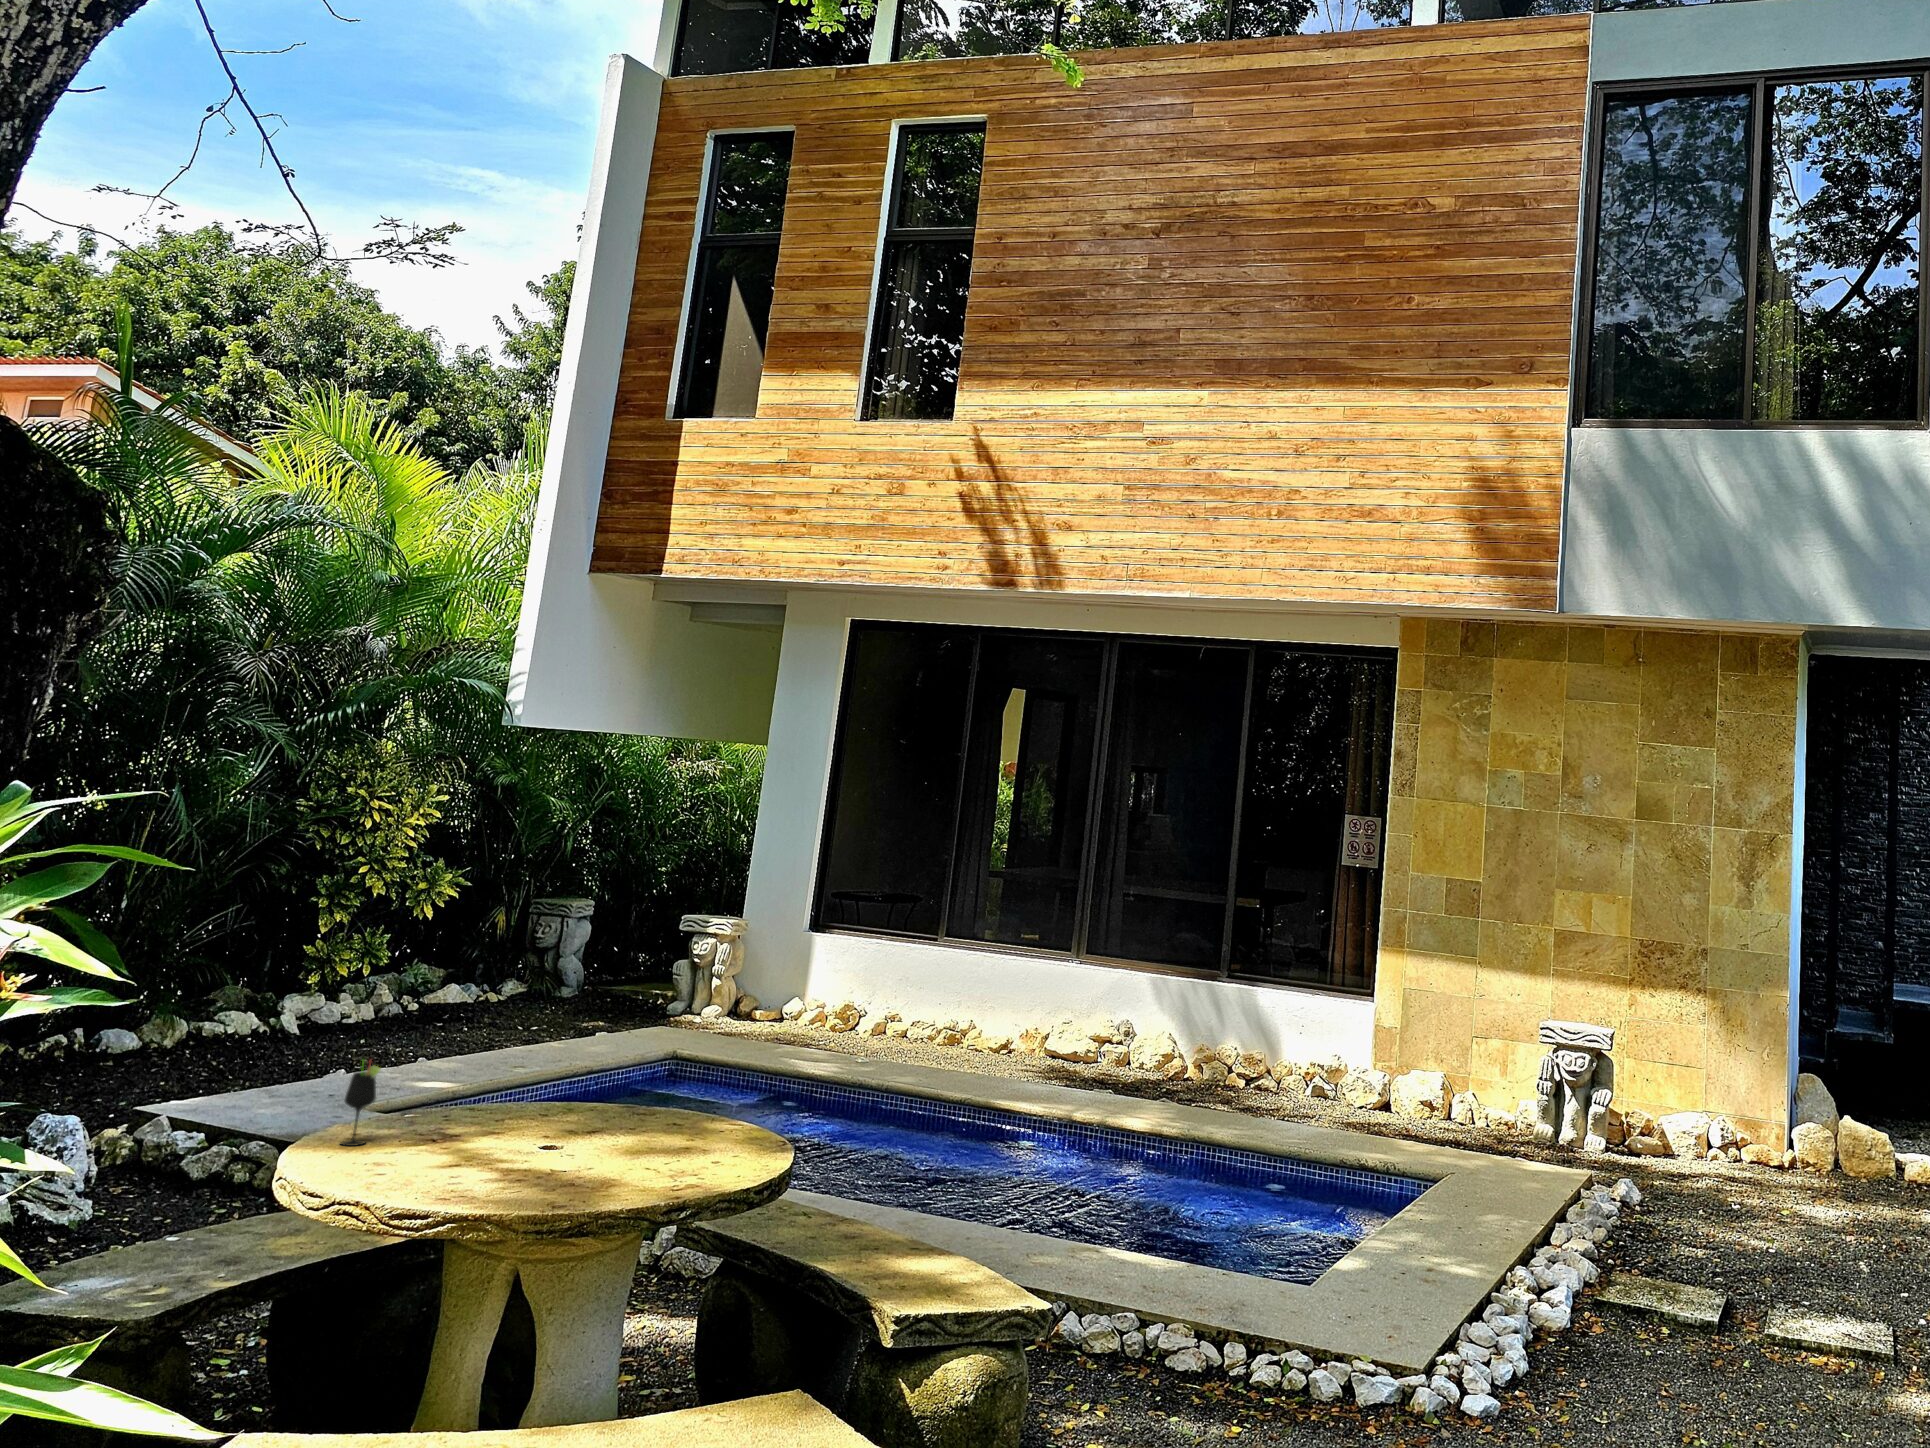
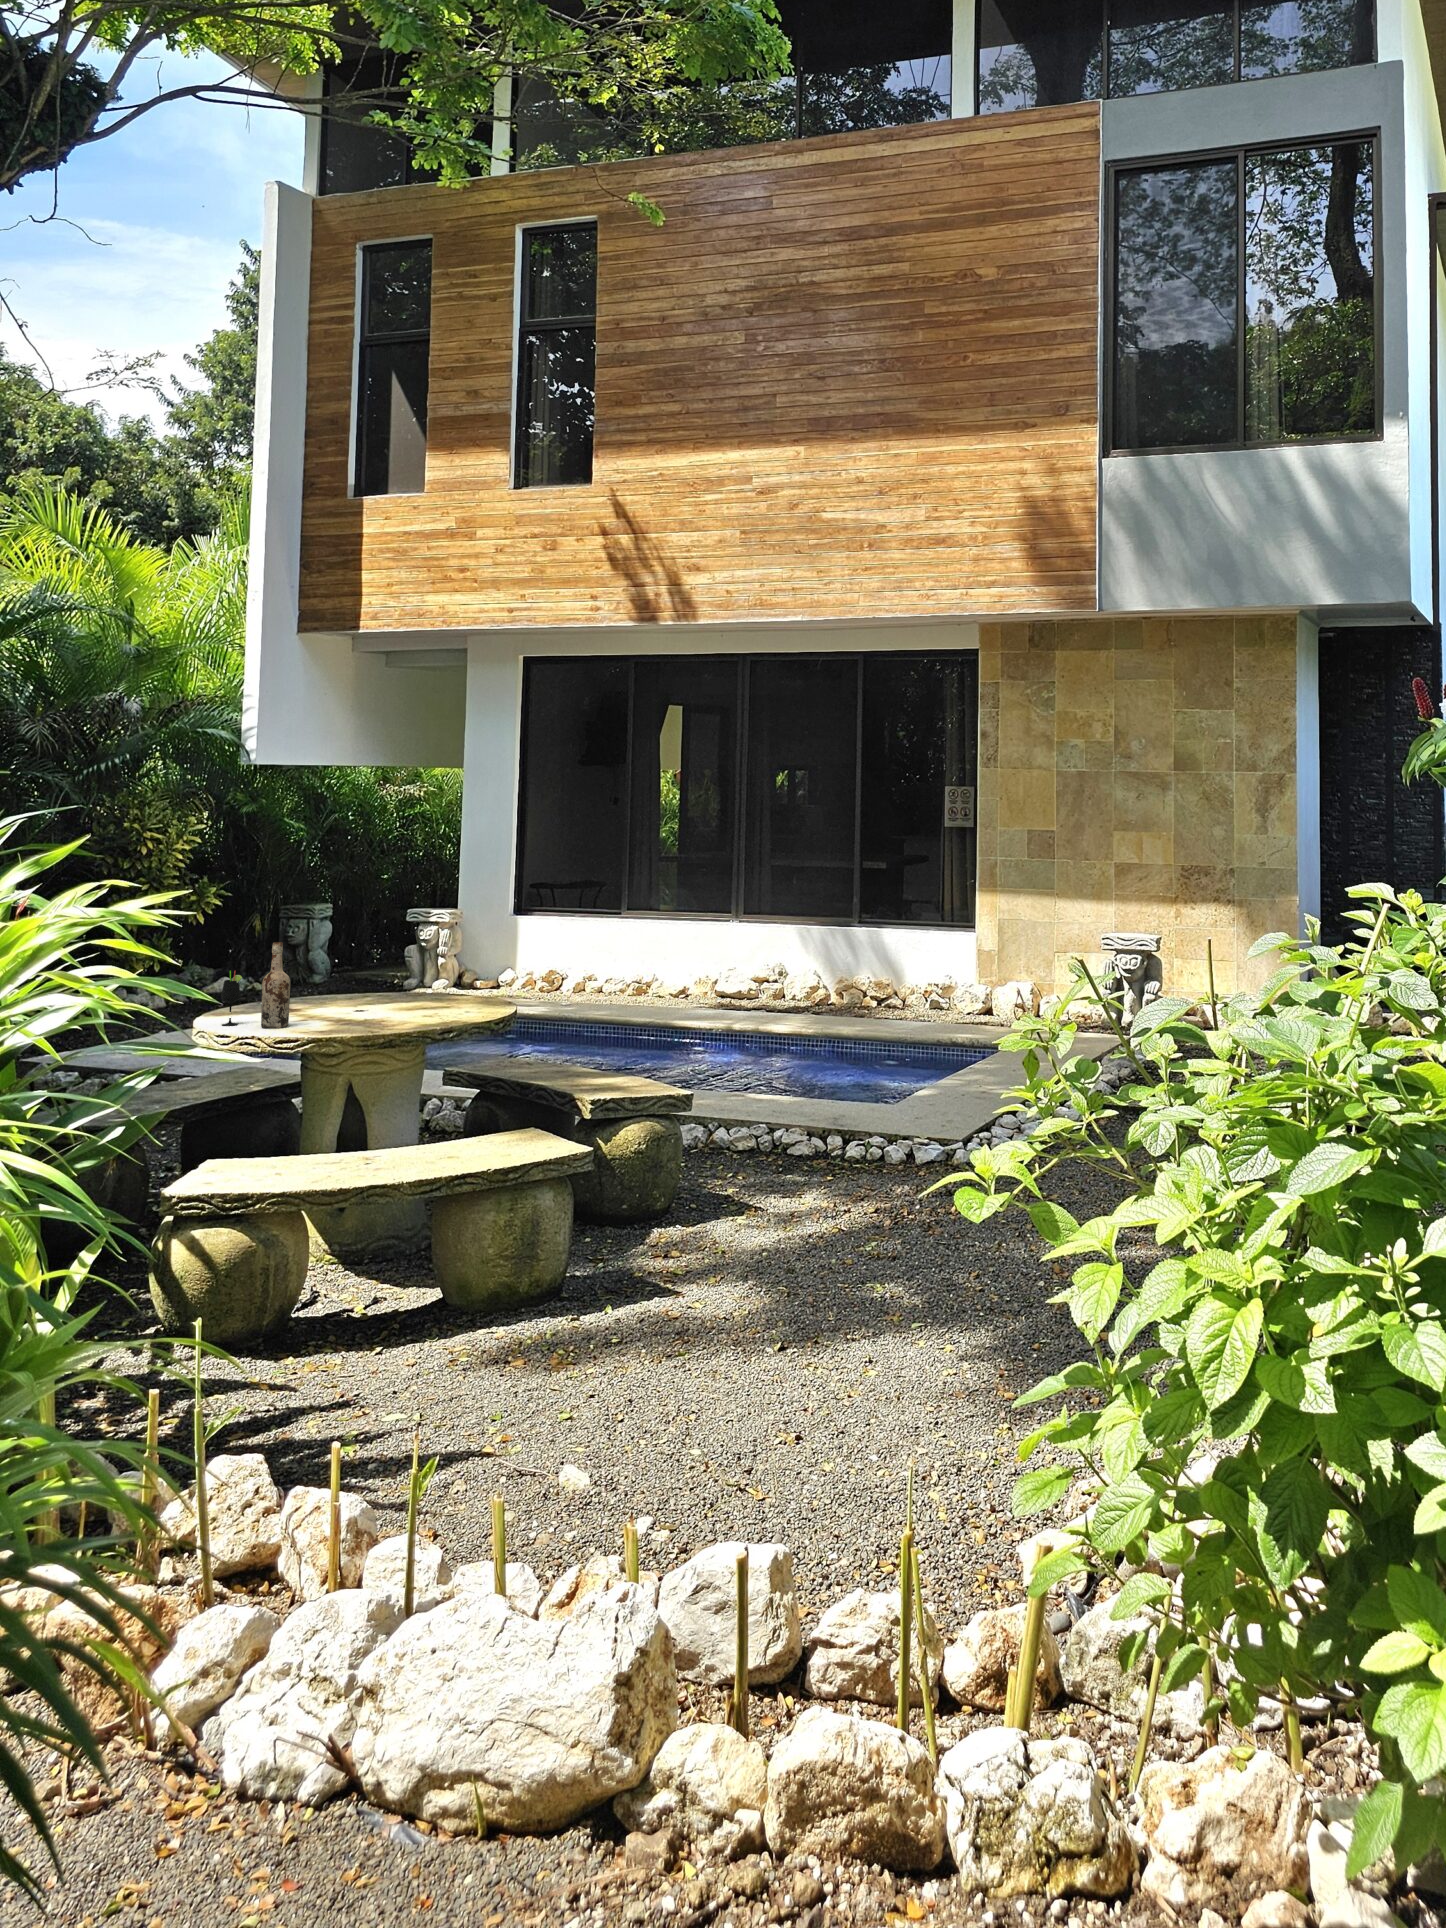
wine bottle: none [397,1020,452,1159] -> present [261,942,290,1029]

